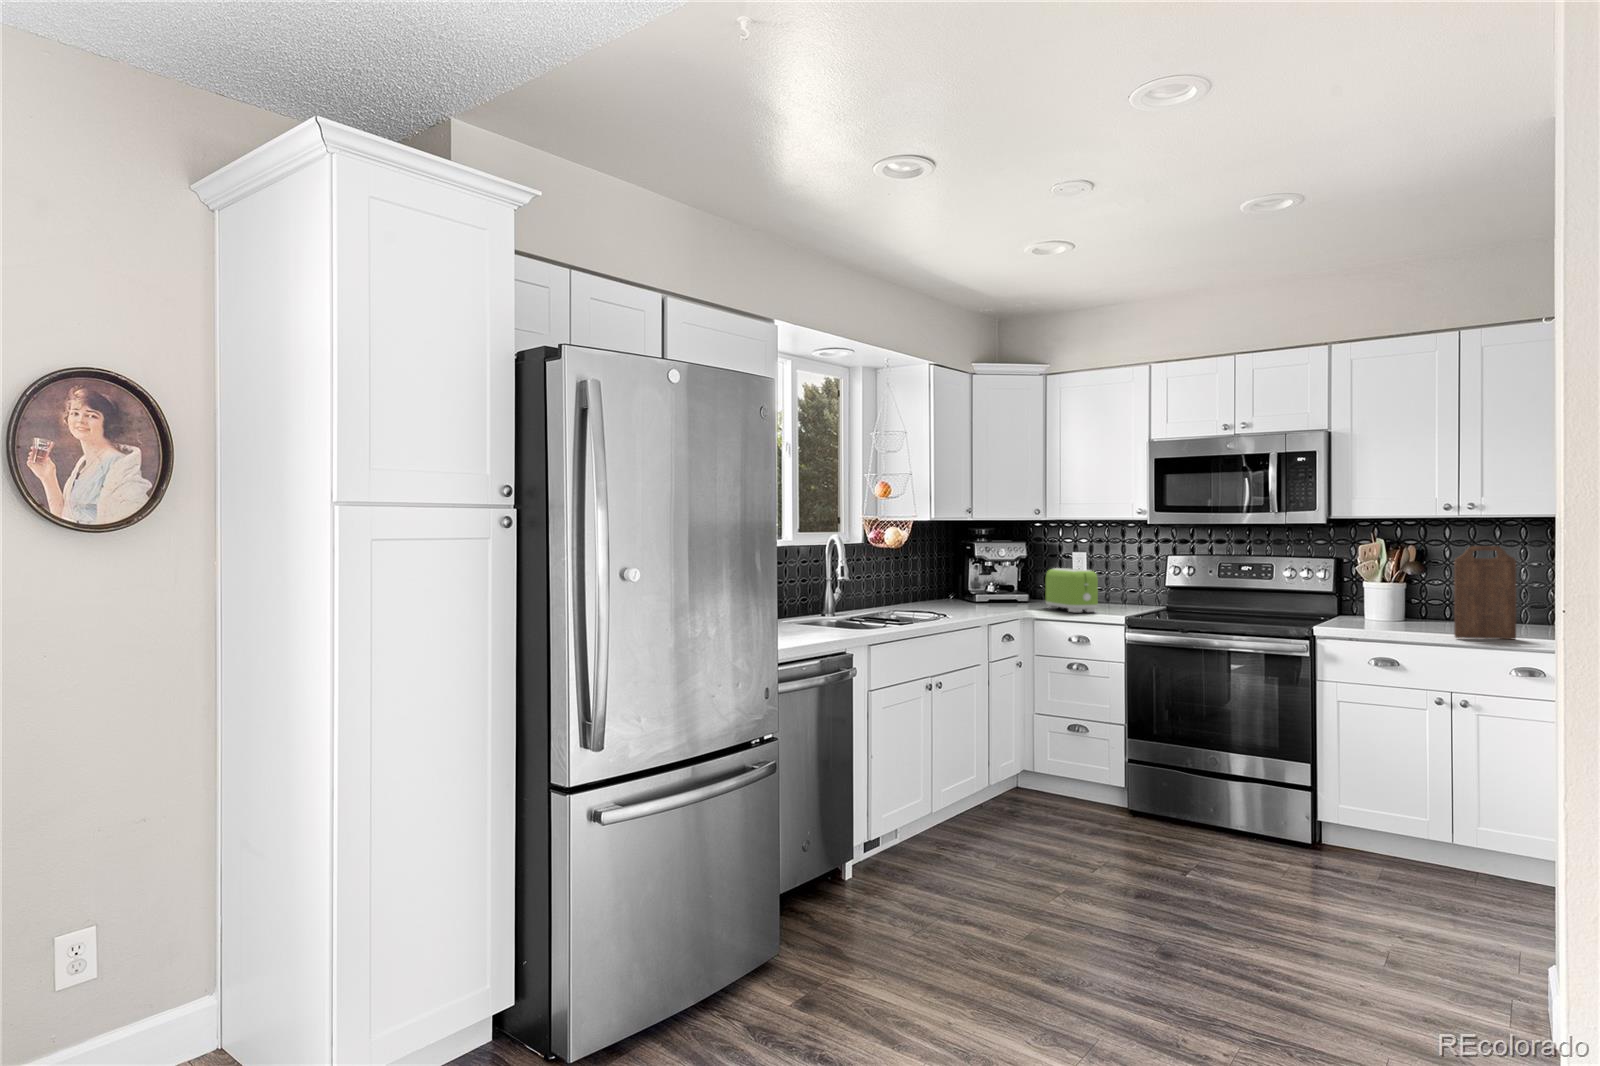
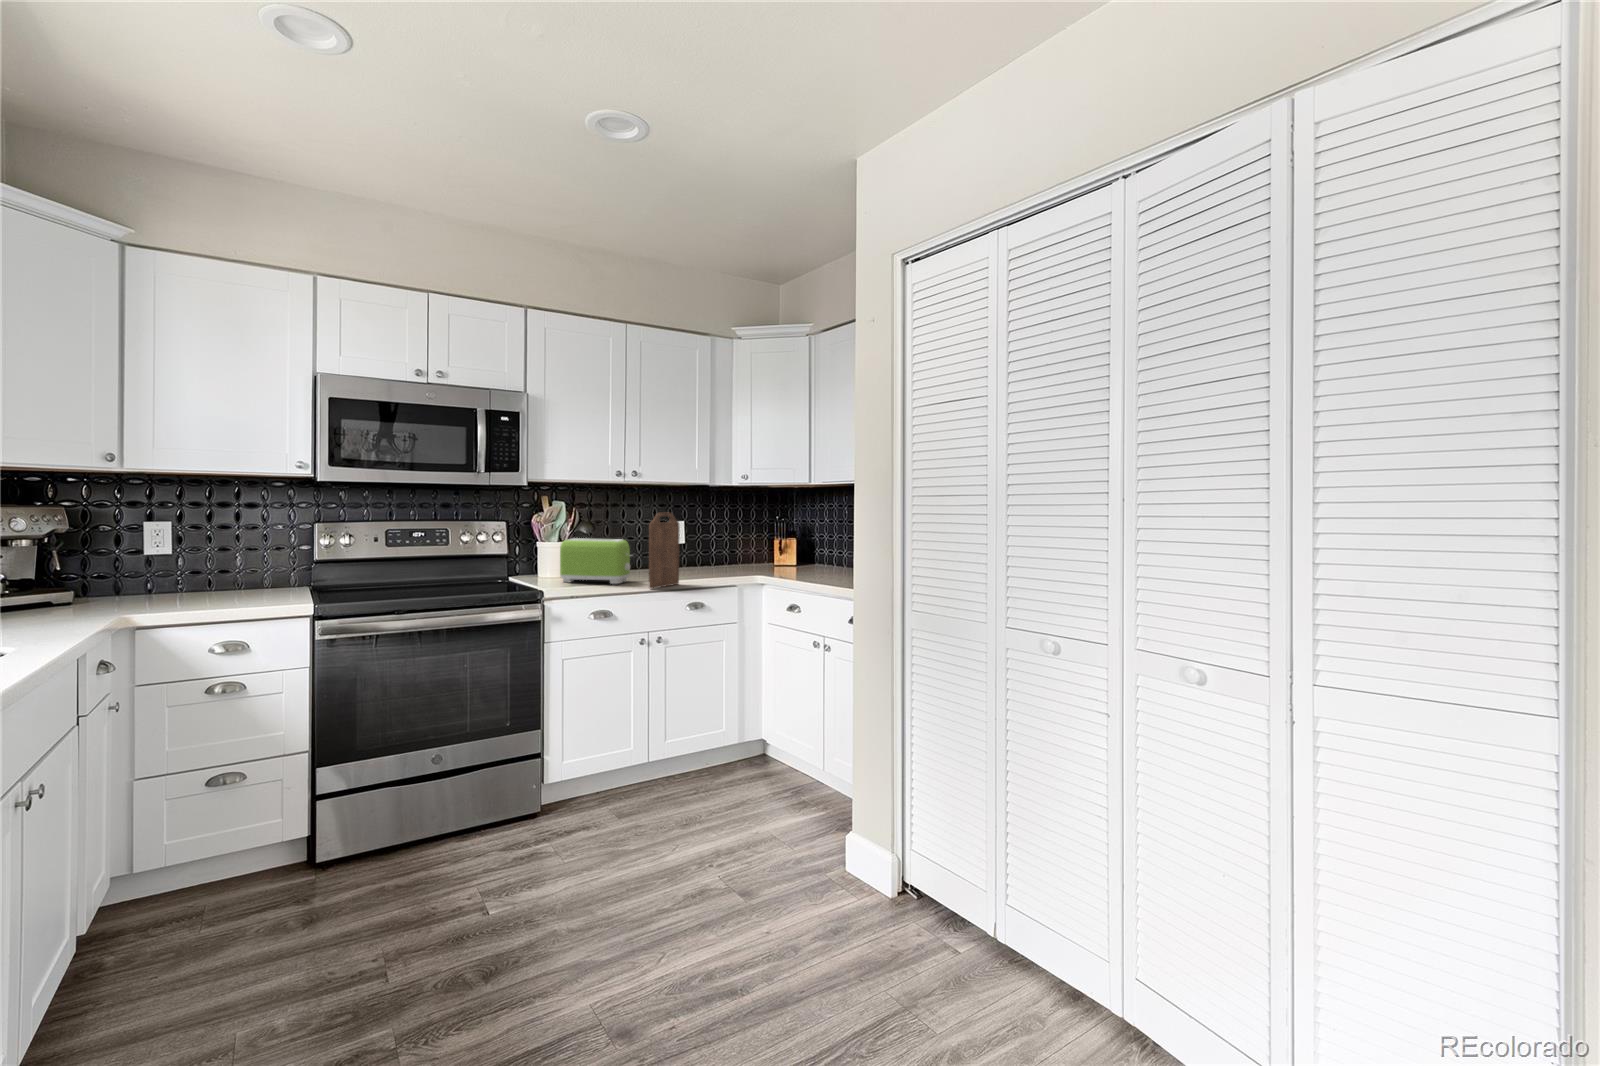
toaster: present [1046,568,1098,612] -> present [560,538,630,584]

